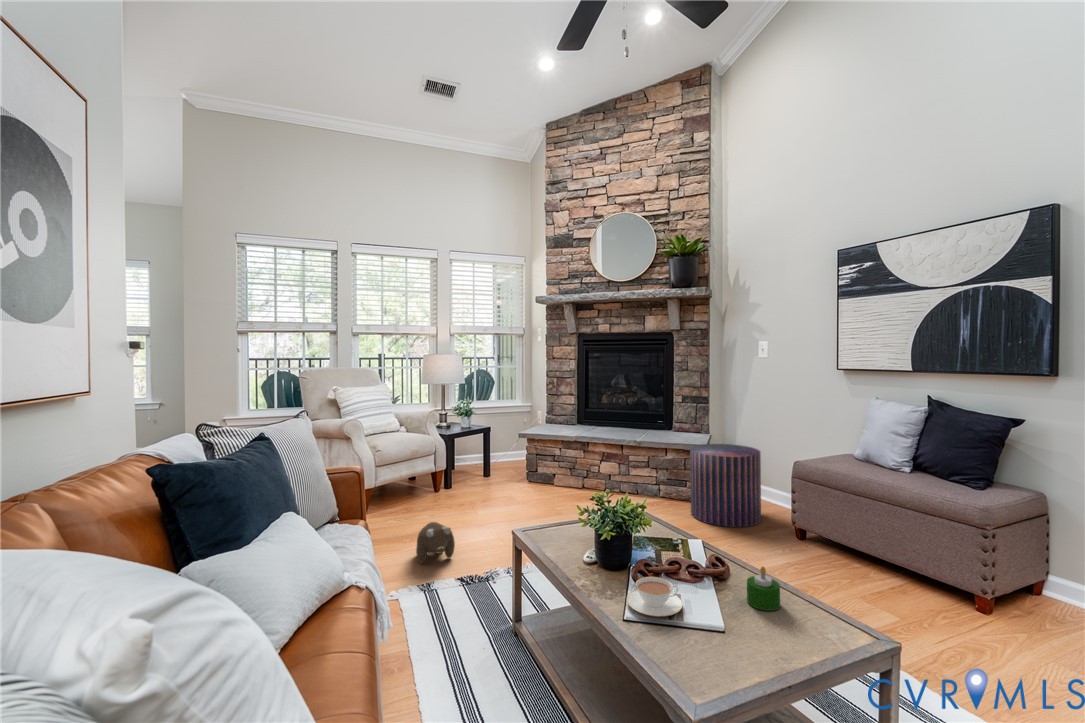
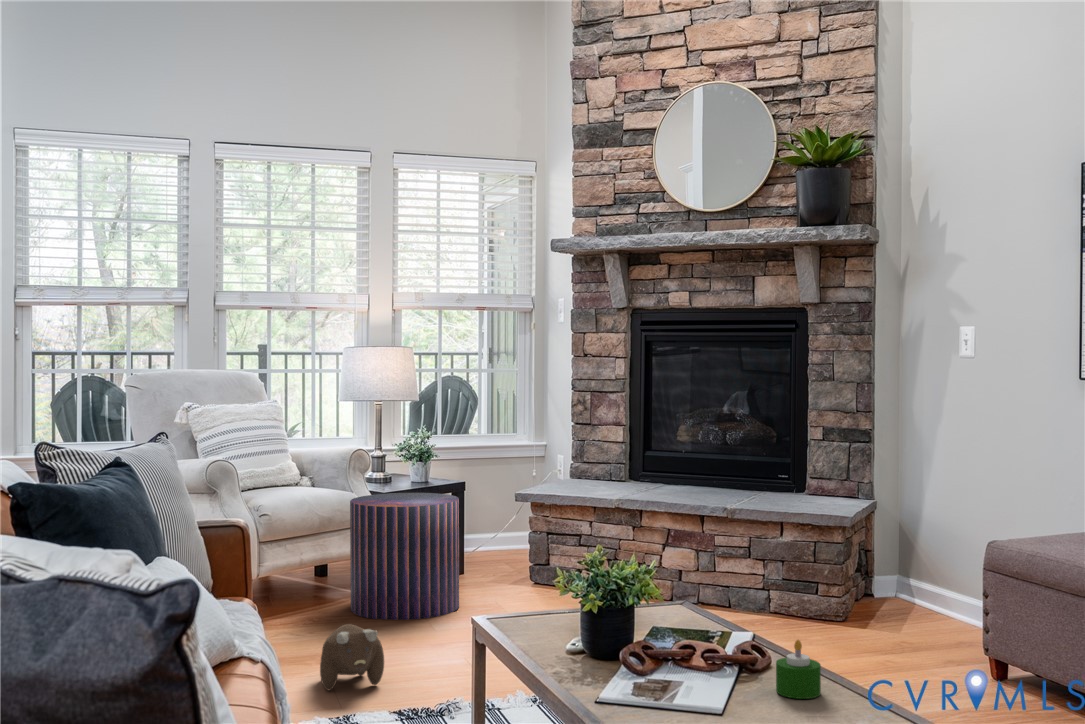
pouf: present [690,444,761,527] -> present [350,493,459,620]
teacup: present [627,577,683,617] -> none [604,655,681,699]

